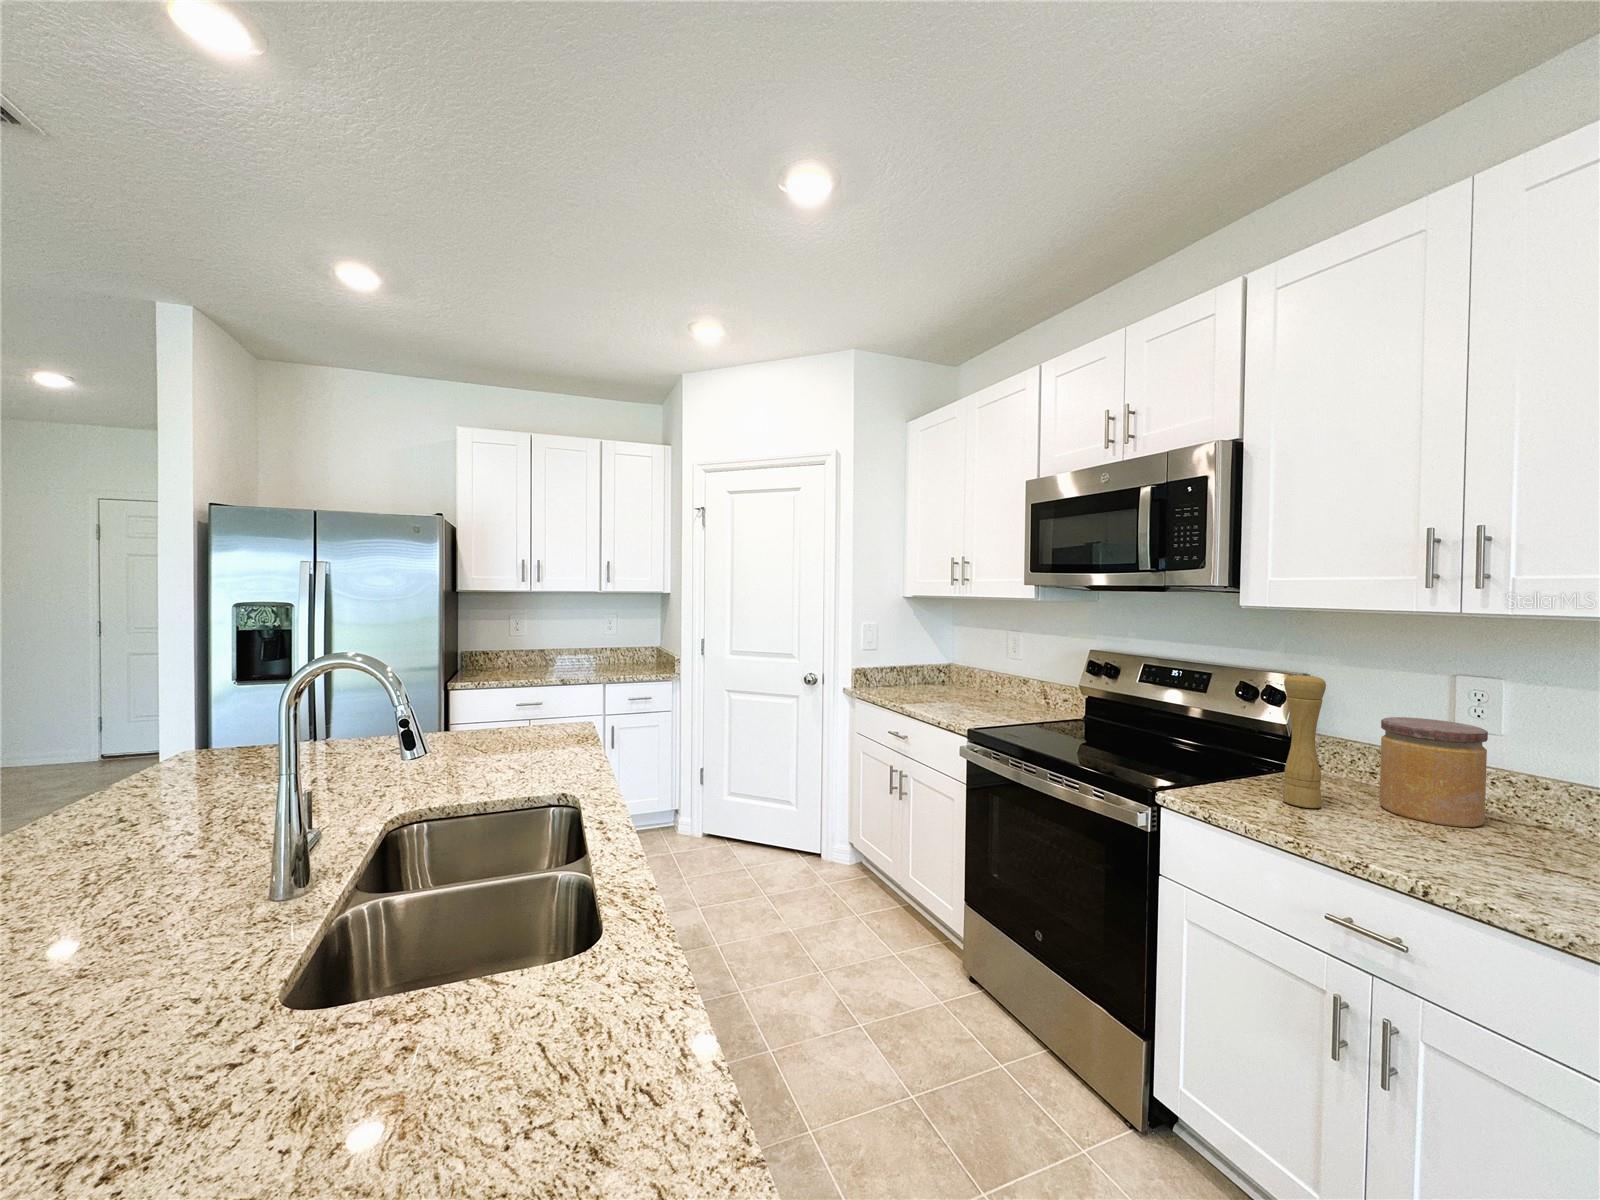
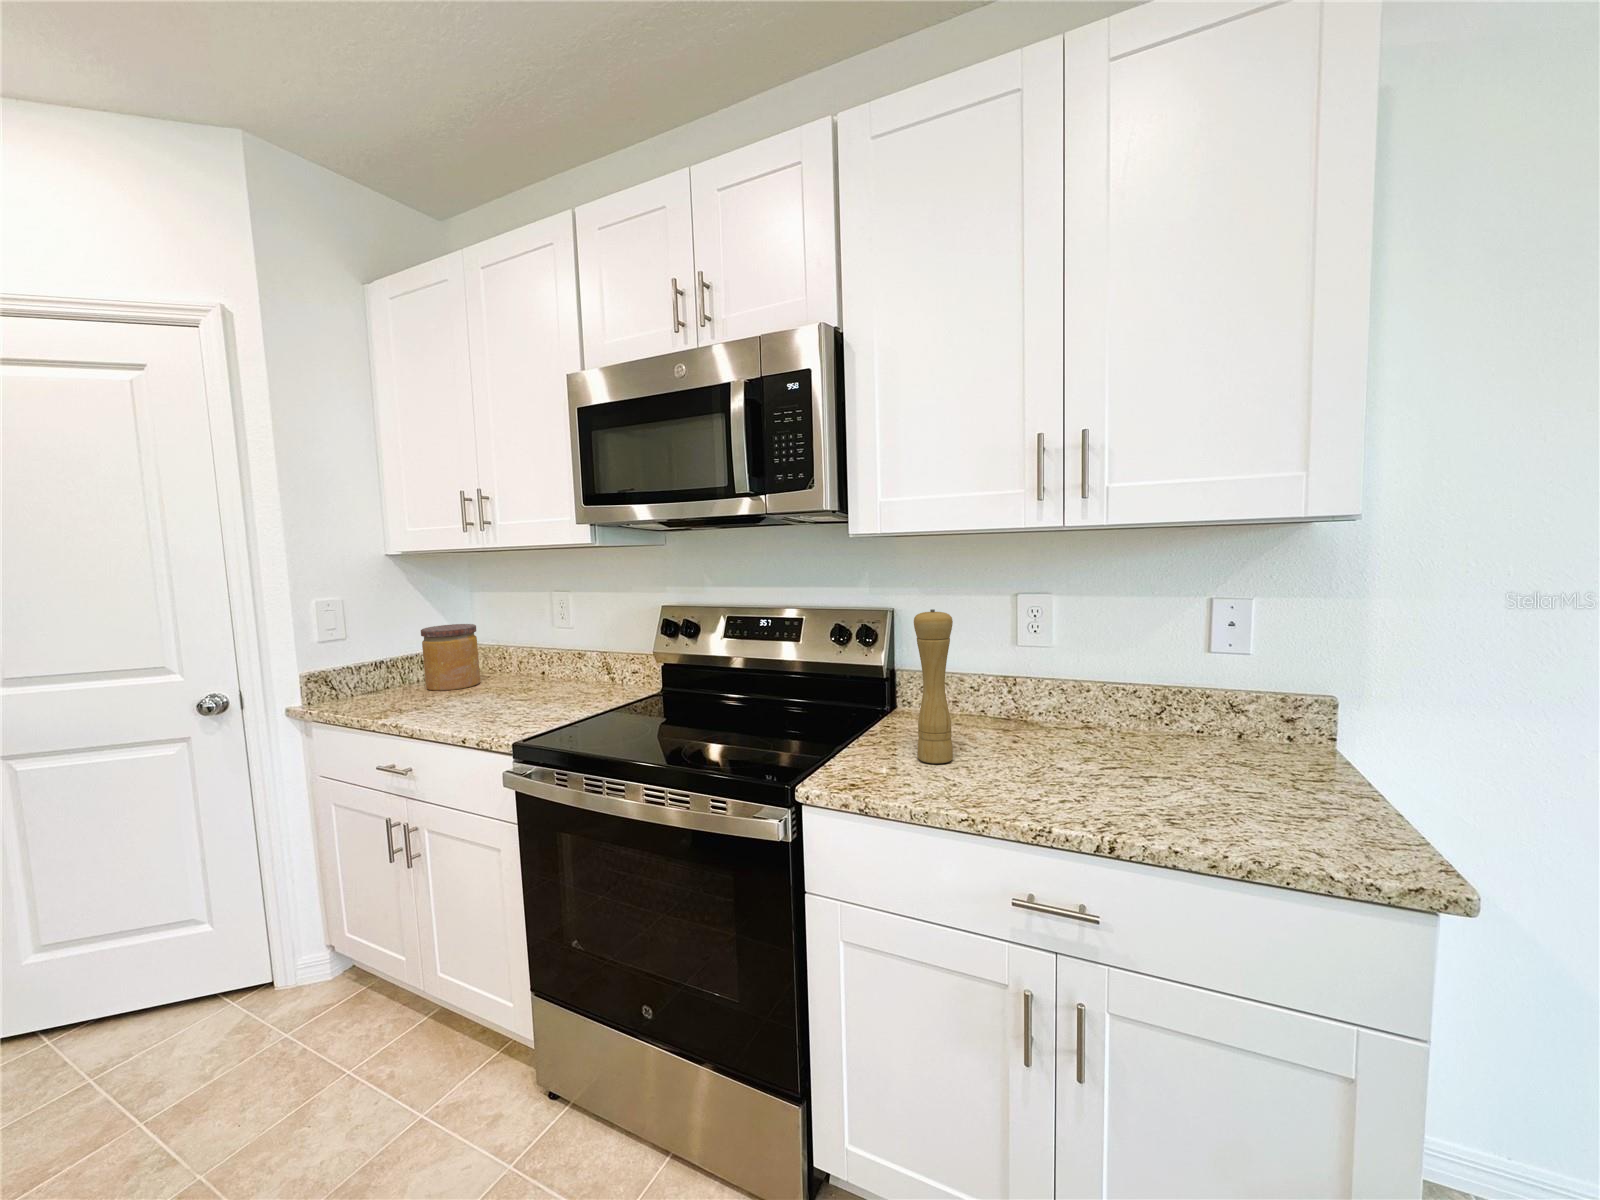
jar: present [1380,717,1488,827] -> present [421,624,480,691]

